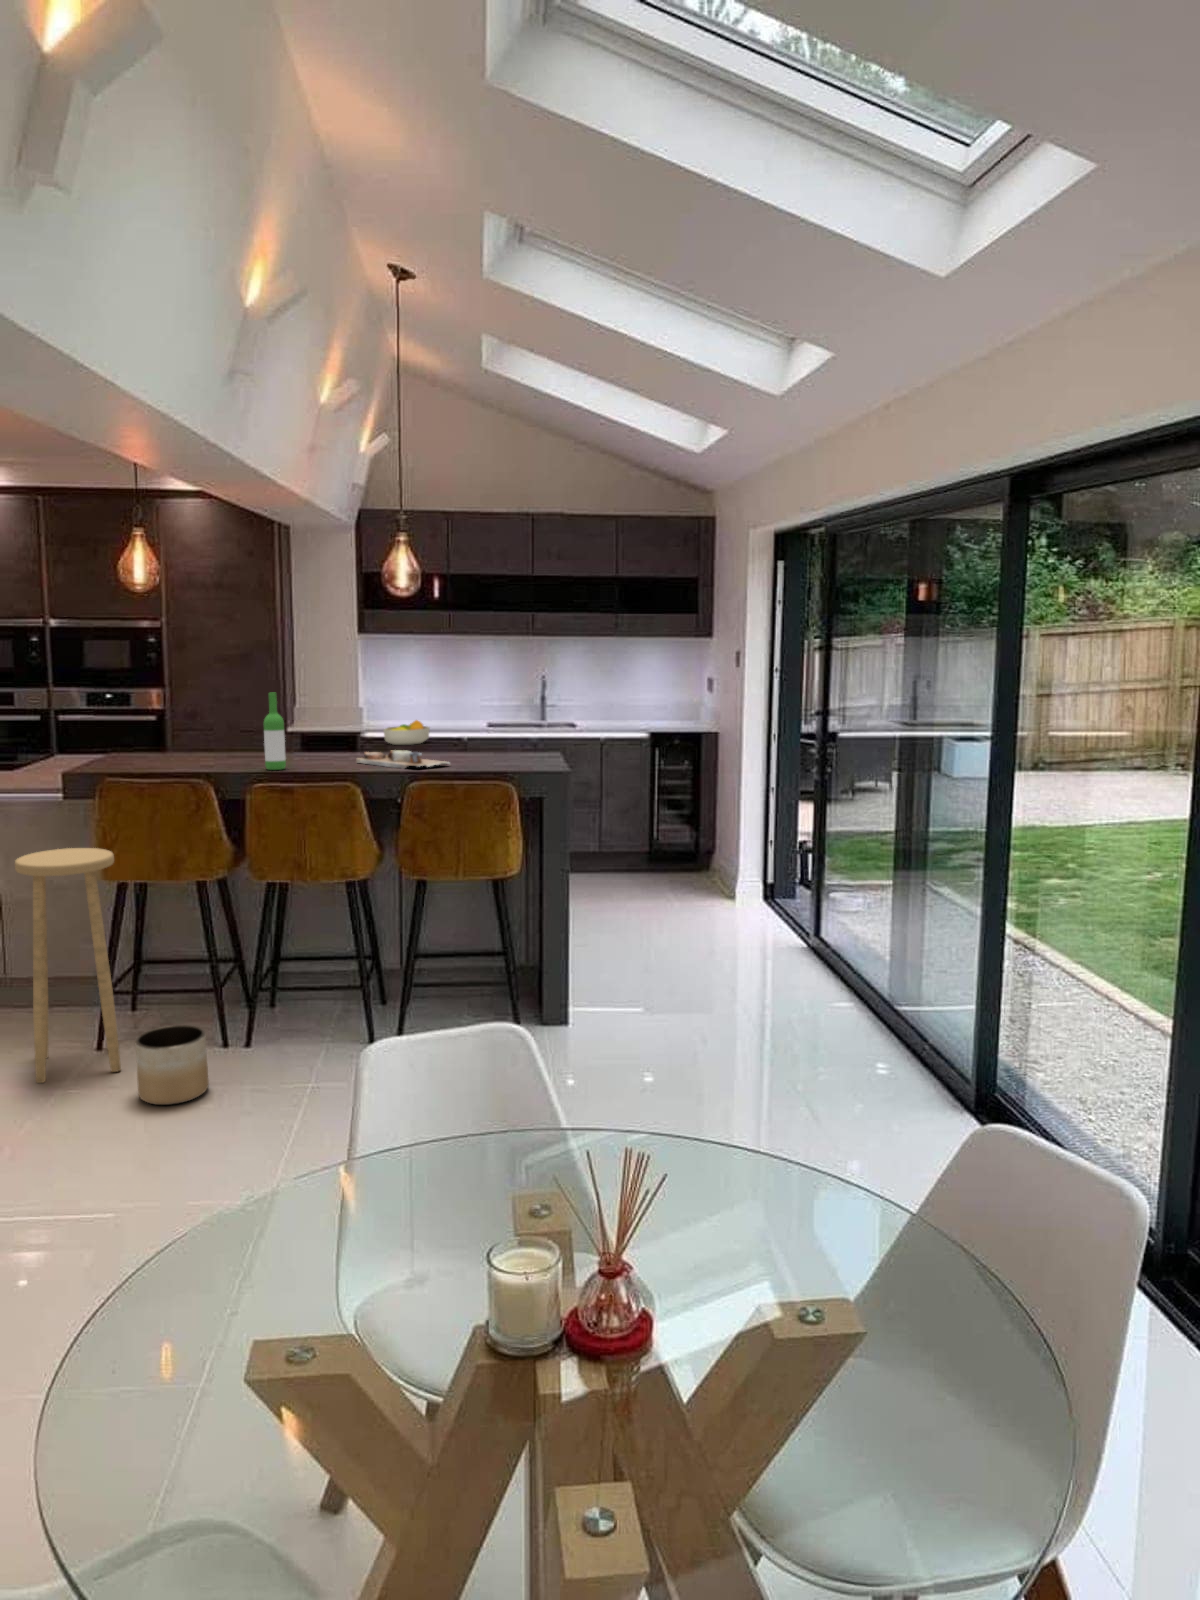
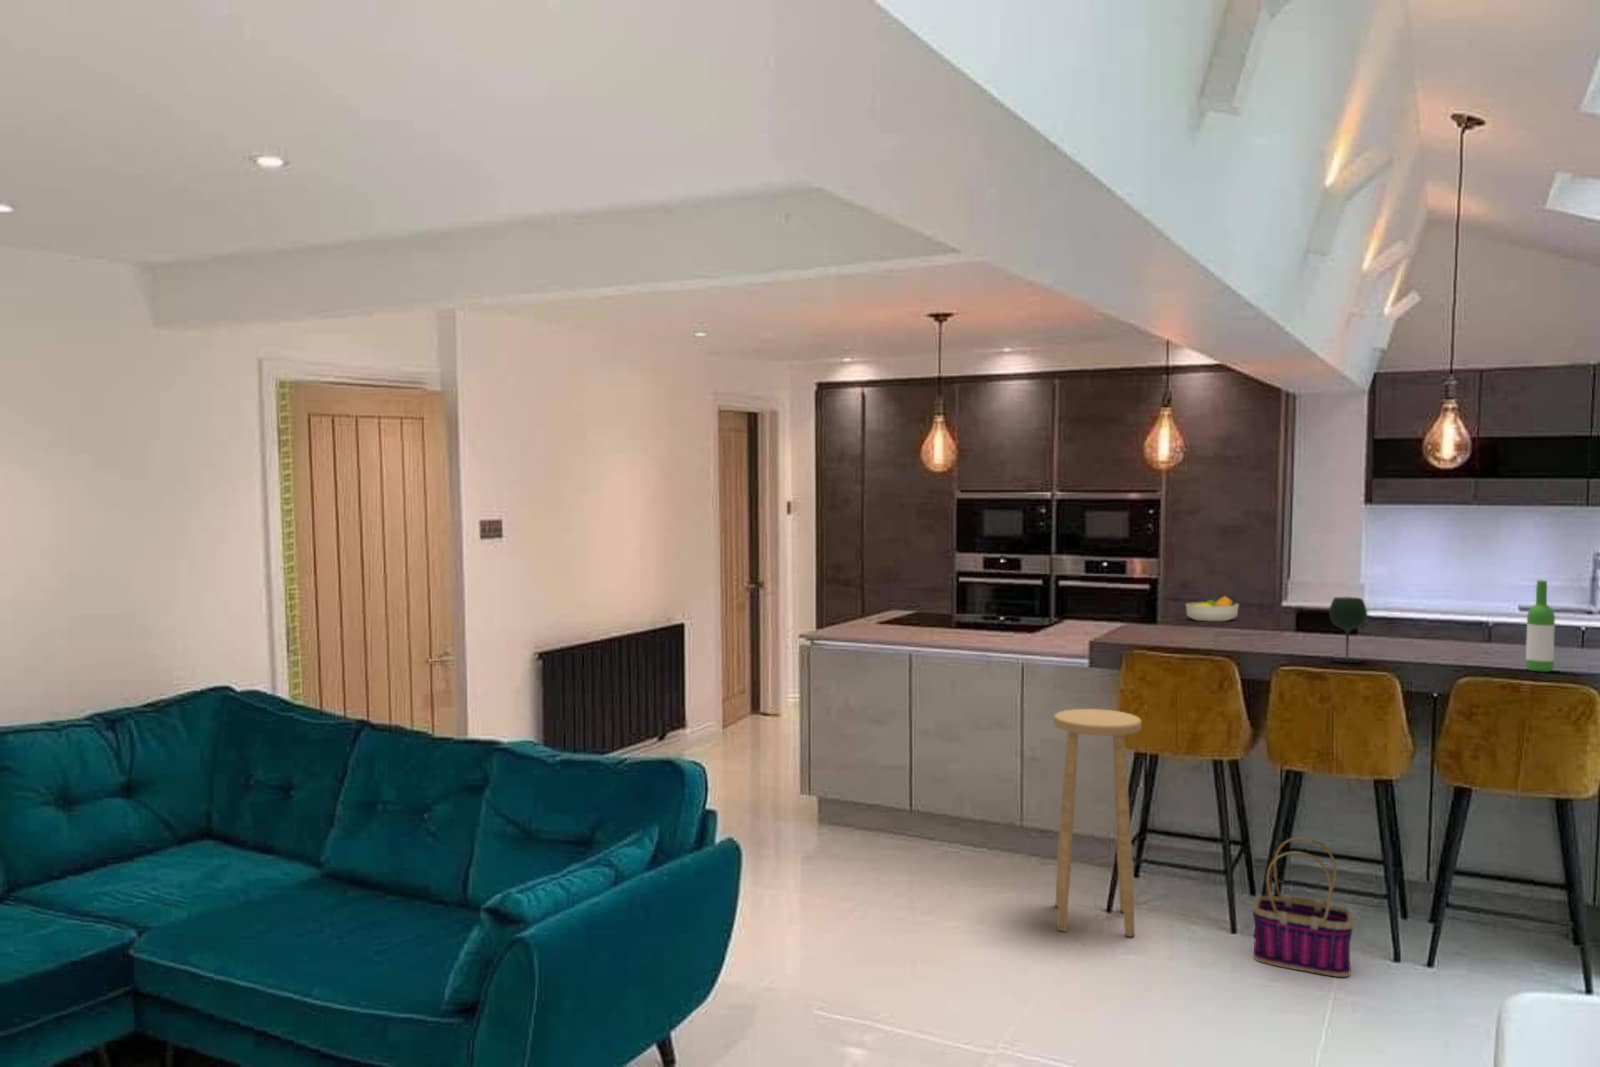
wine bottle: present [264,693,286,770] -> present [1526,580,1555,672]
wine glass: none [292,717,324,778] -> present [1329,597,1367,663]
fruit bowl: present [384,720,430,745] -> present [1186,597,1239,622]
cutting board: present [356,750,450,769] -> none [1392,637,1517,662]
basket: none [233,944,324,1067] -> present [1252,837,1354,977]
planter: present [136,1025,209,1105] -> none [1156,902,1228,986]

